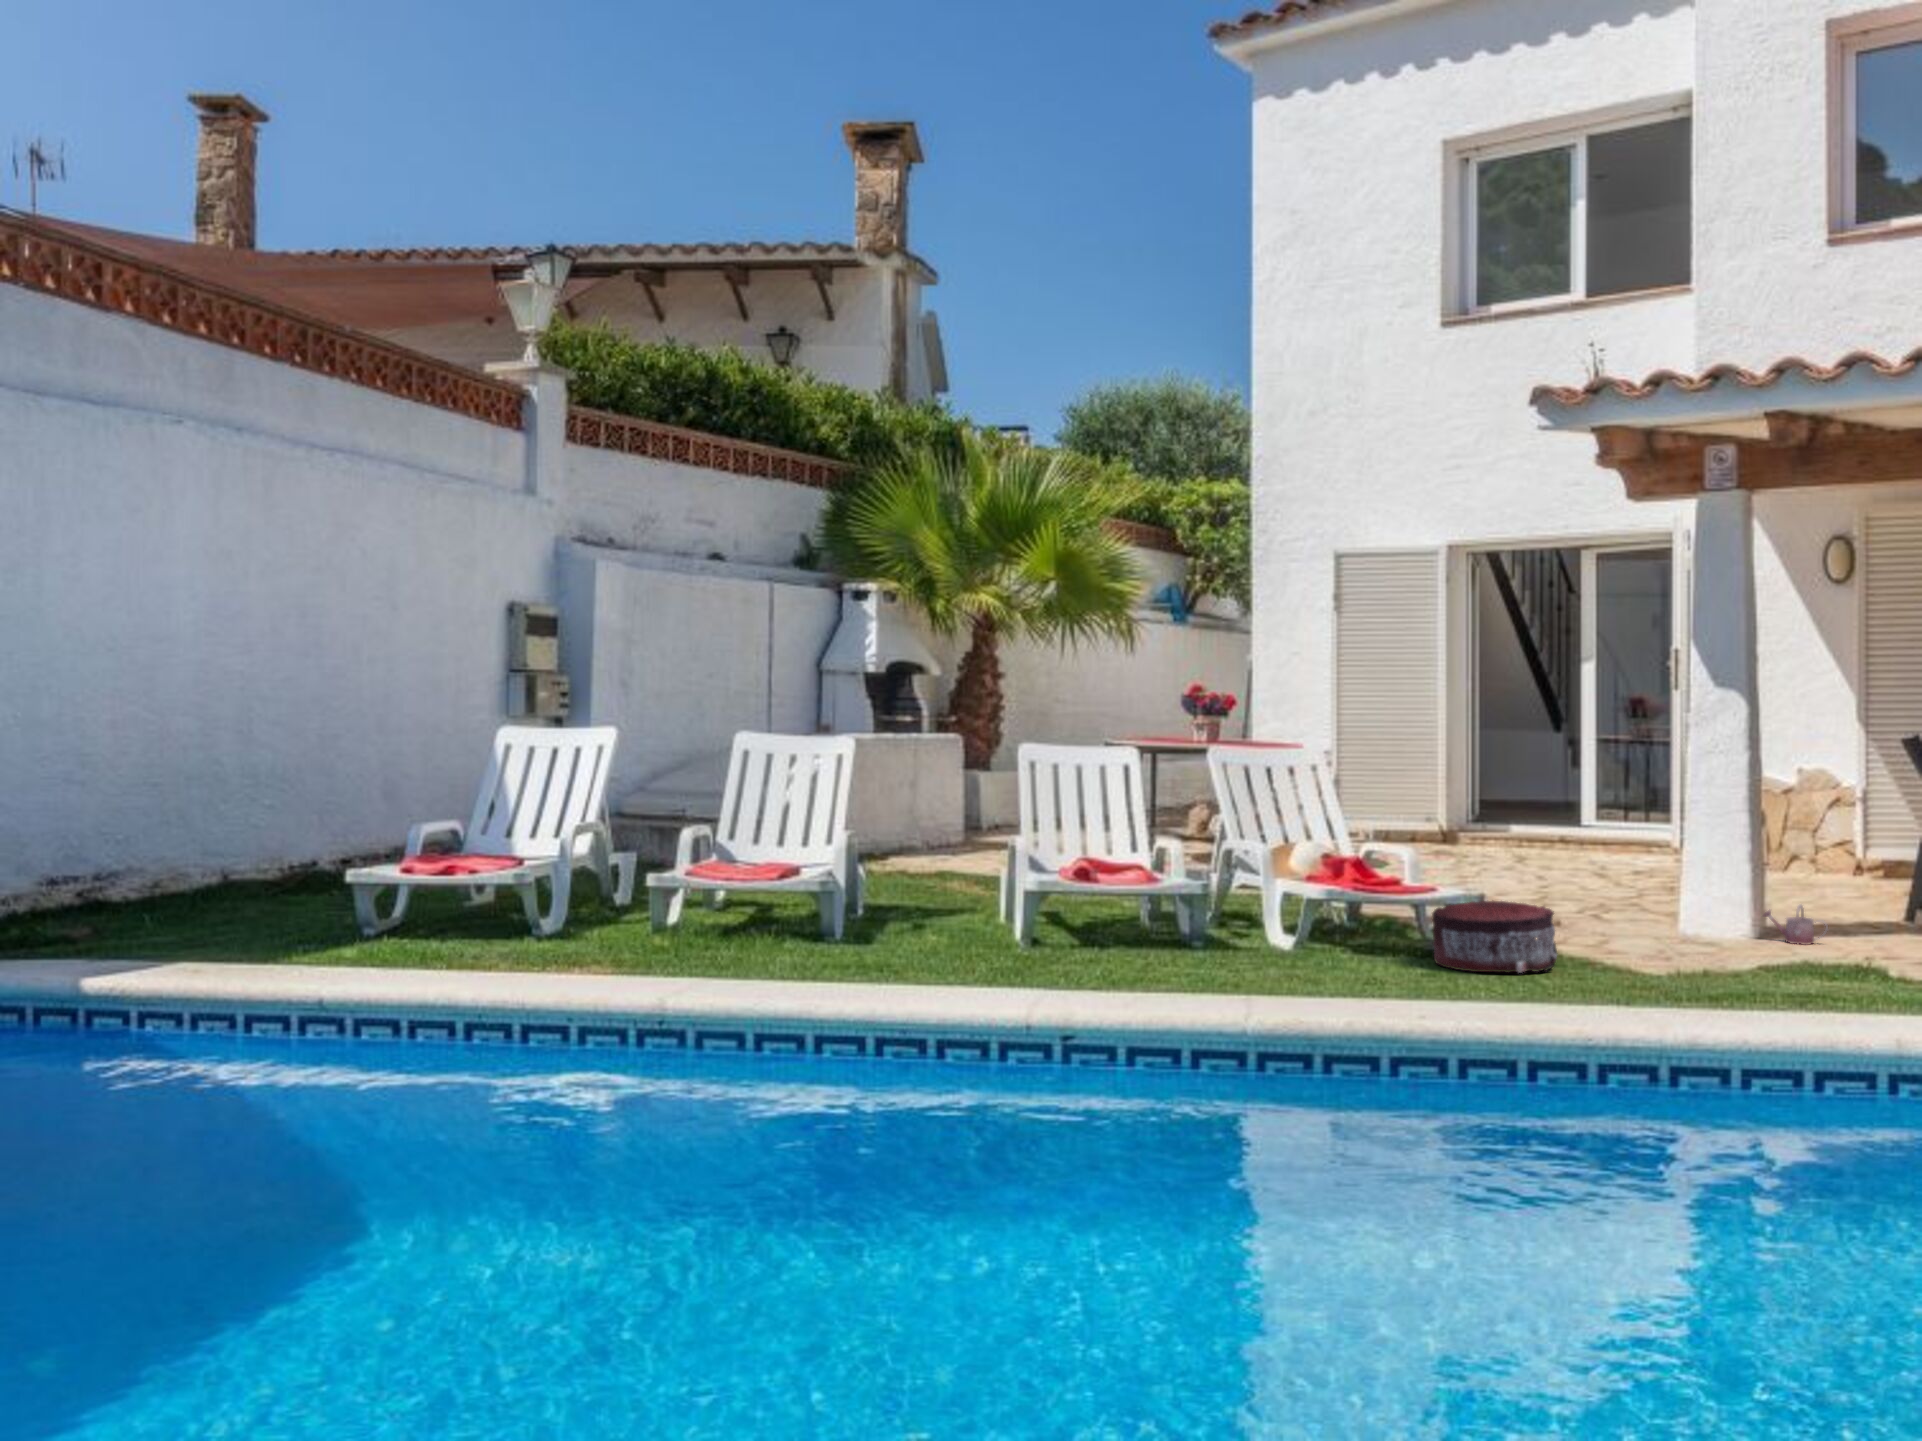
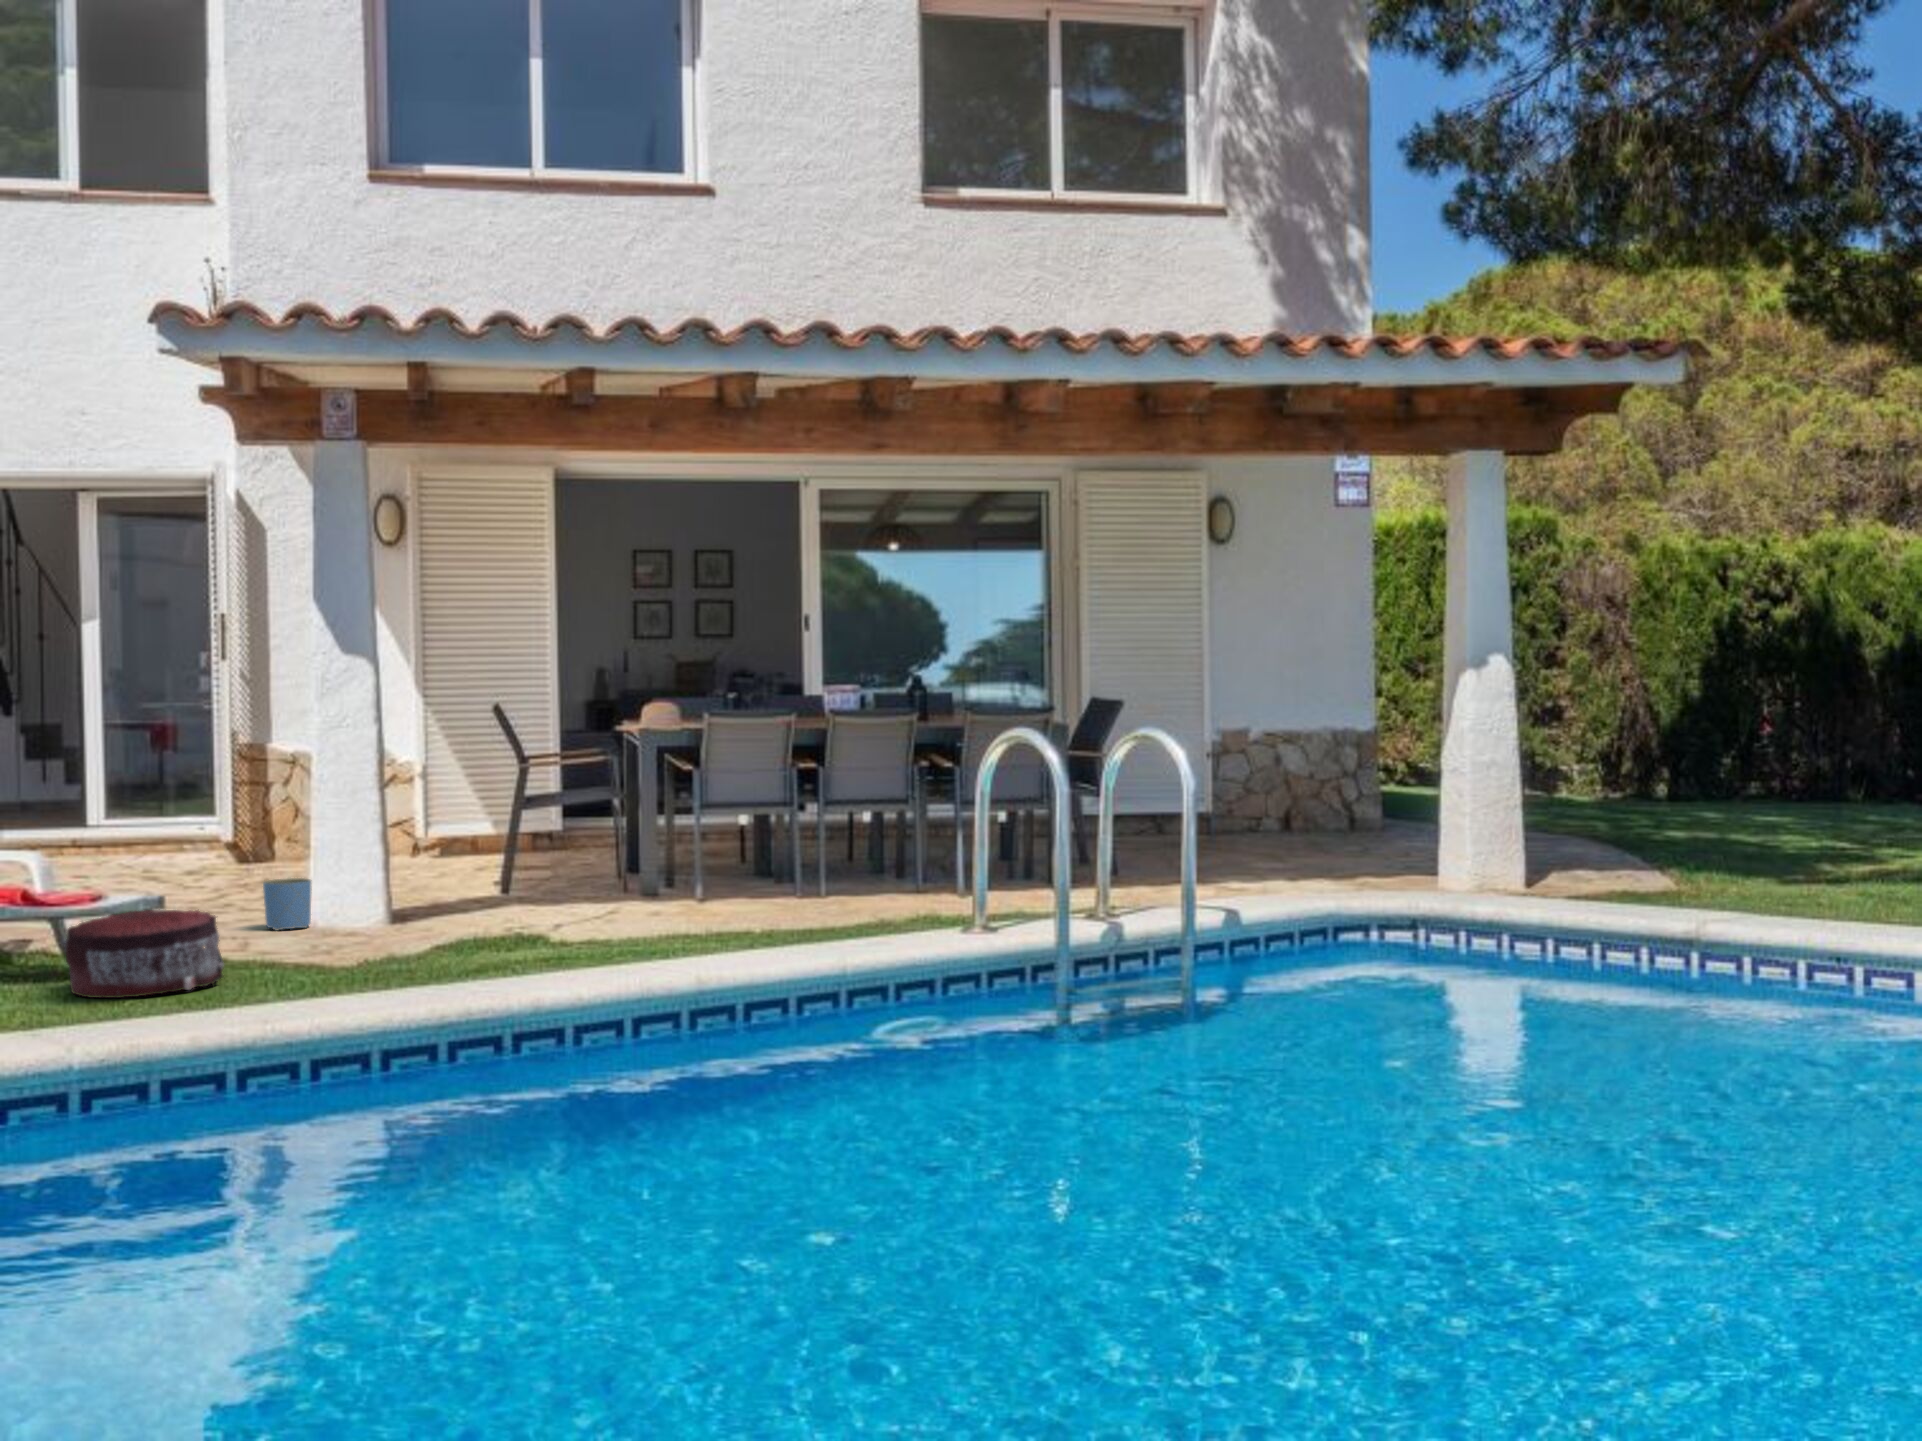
planter: none [1643,886,1688,934] -> present [263,878,312,931]
watering can: present [1763,905,1826,945] -> none [391,882,457,924]

